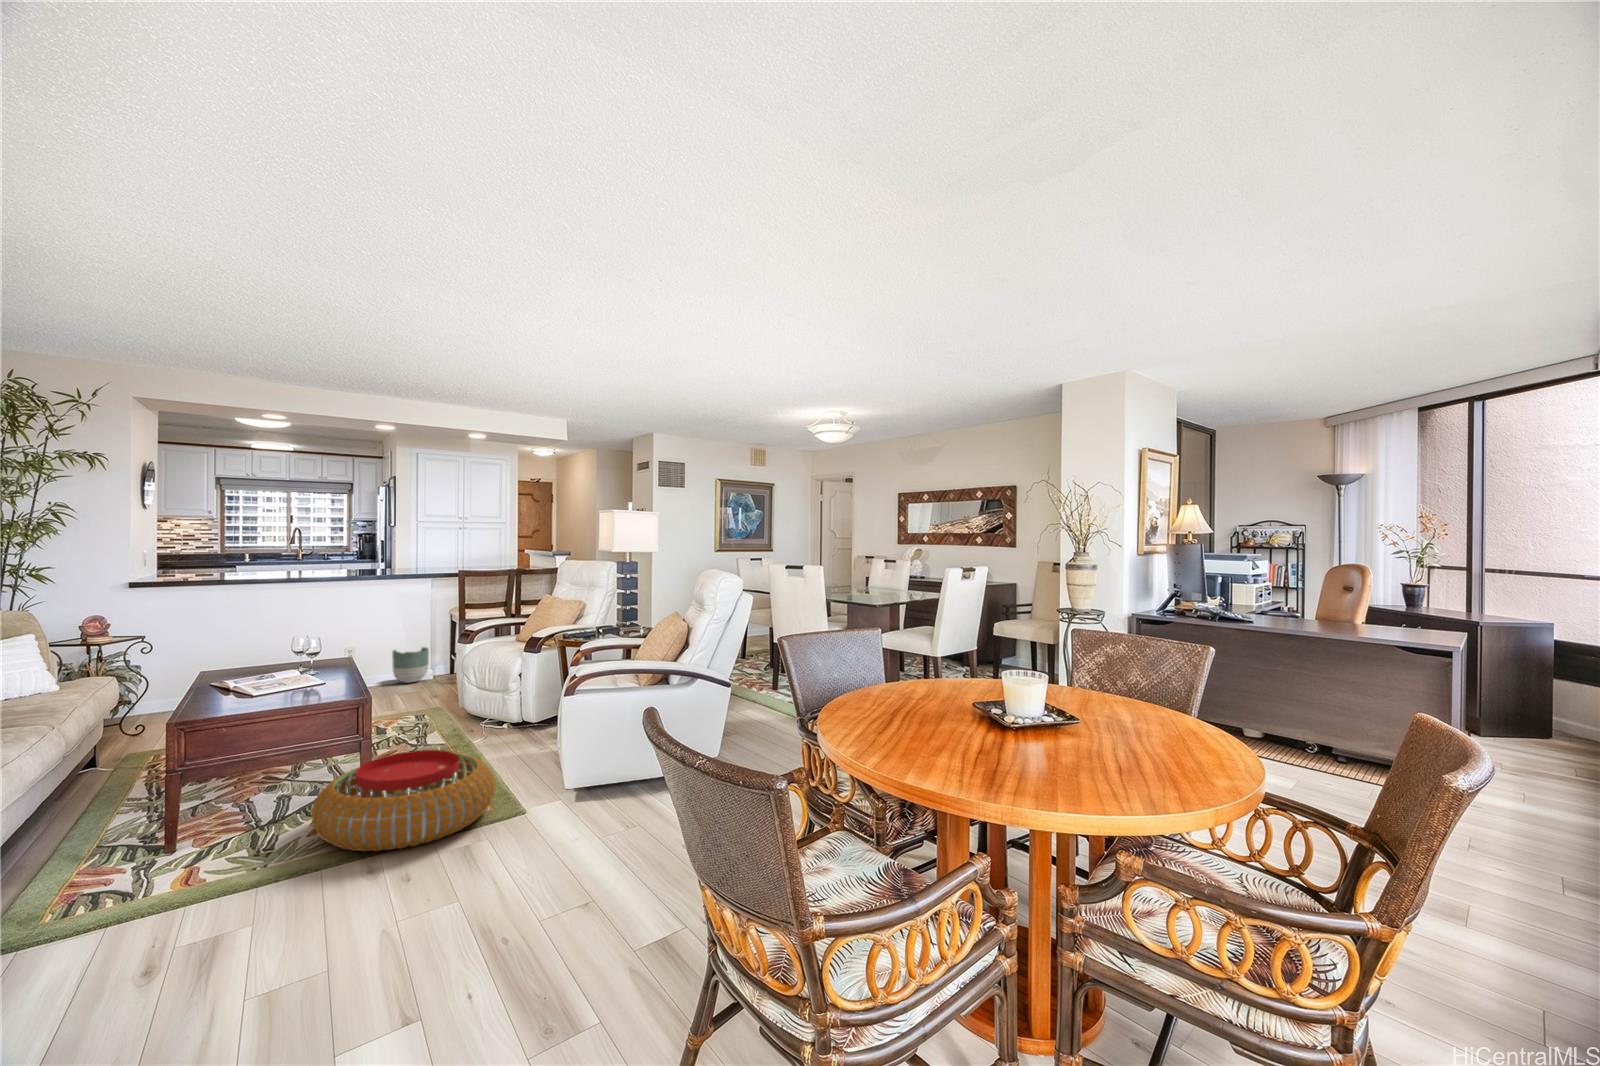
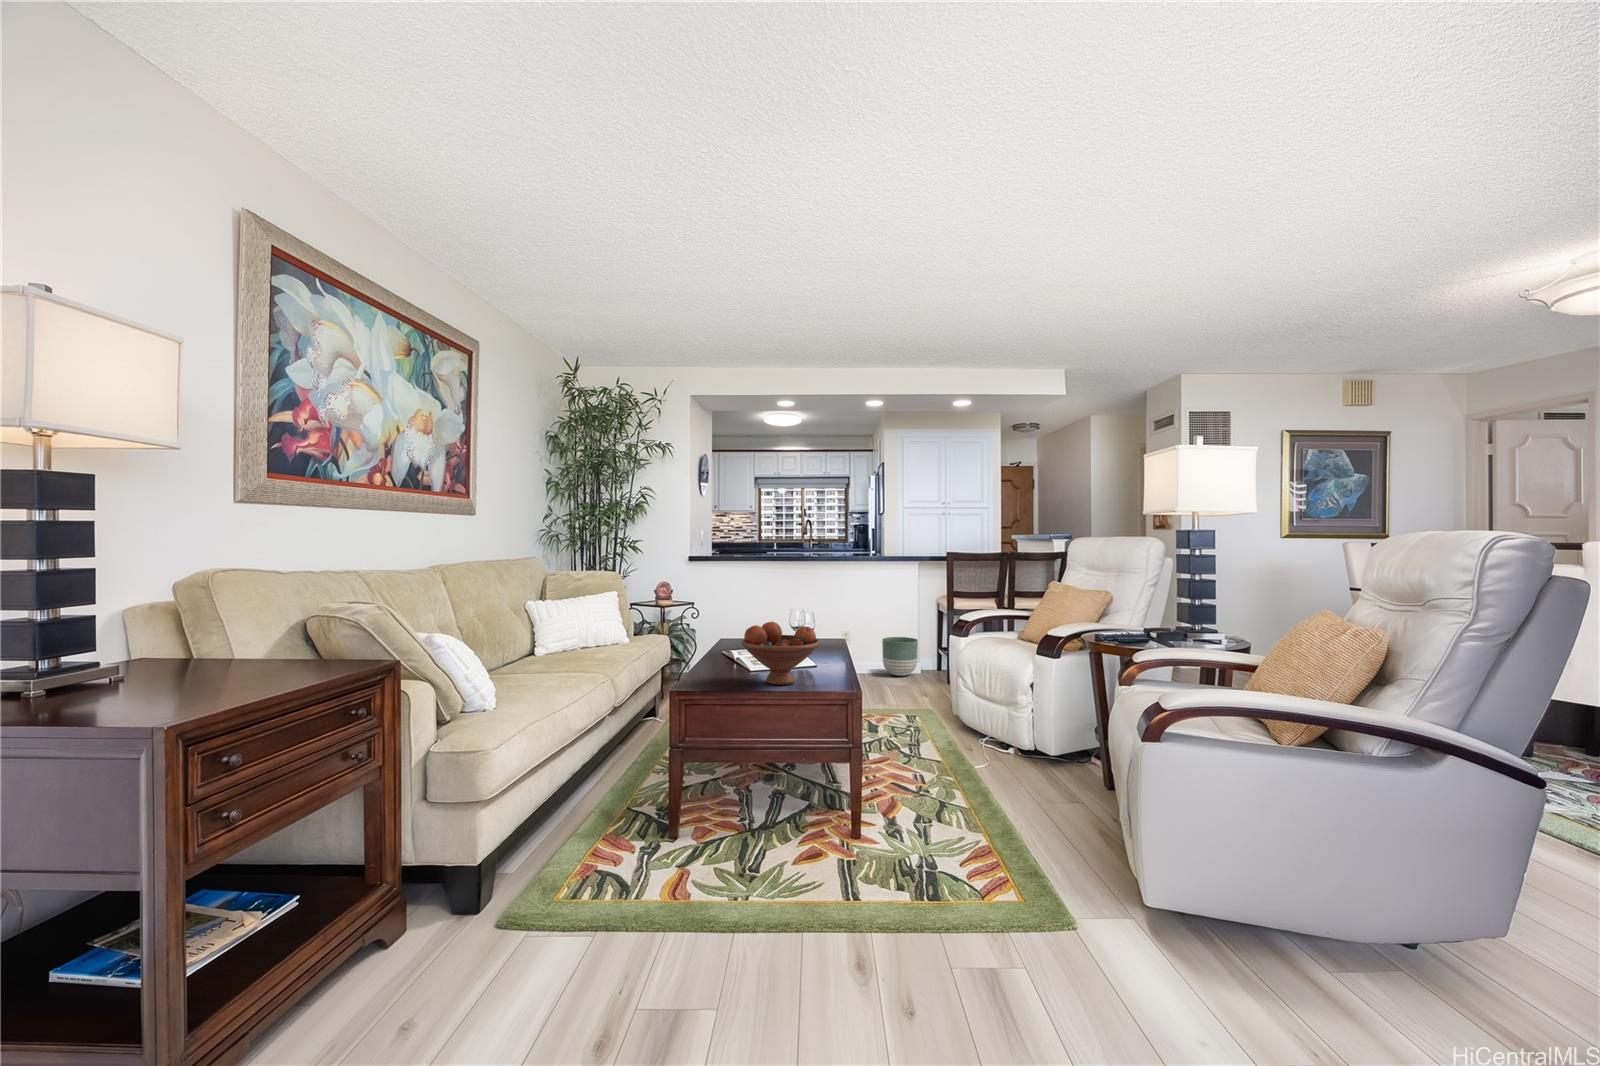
fruit bowl: none [249,648,330,701] -> present [742,622,820,685]
pouf: present [312,750,495,851] -> none [798,774,1022,924]

